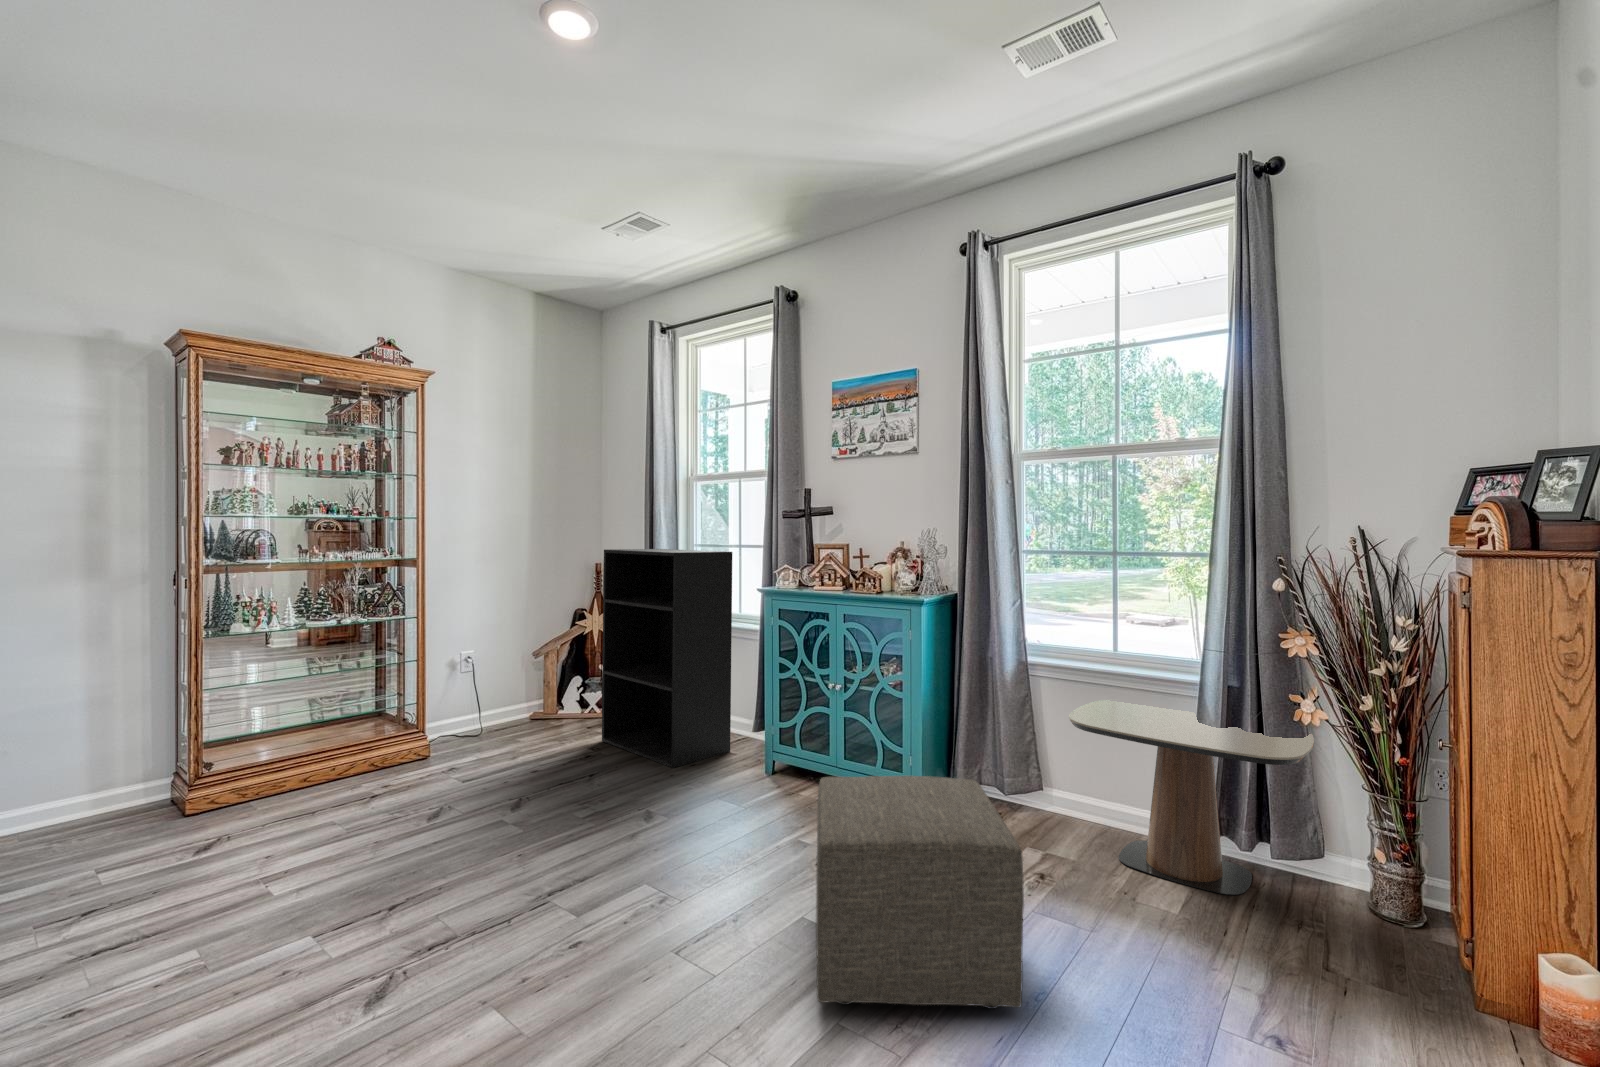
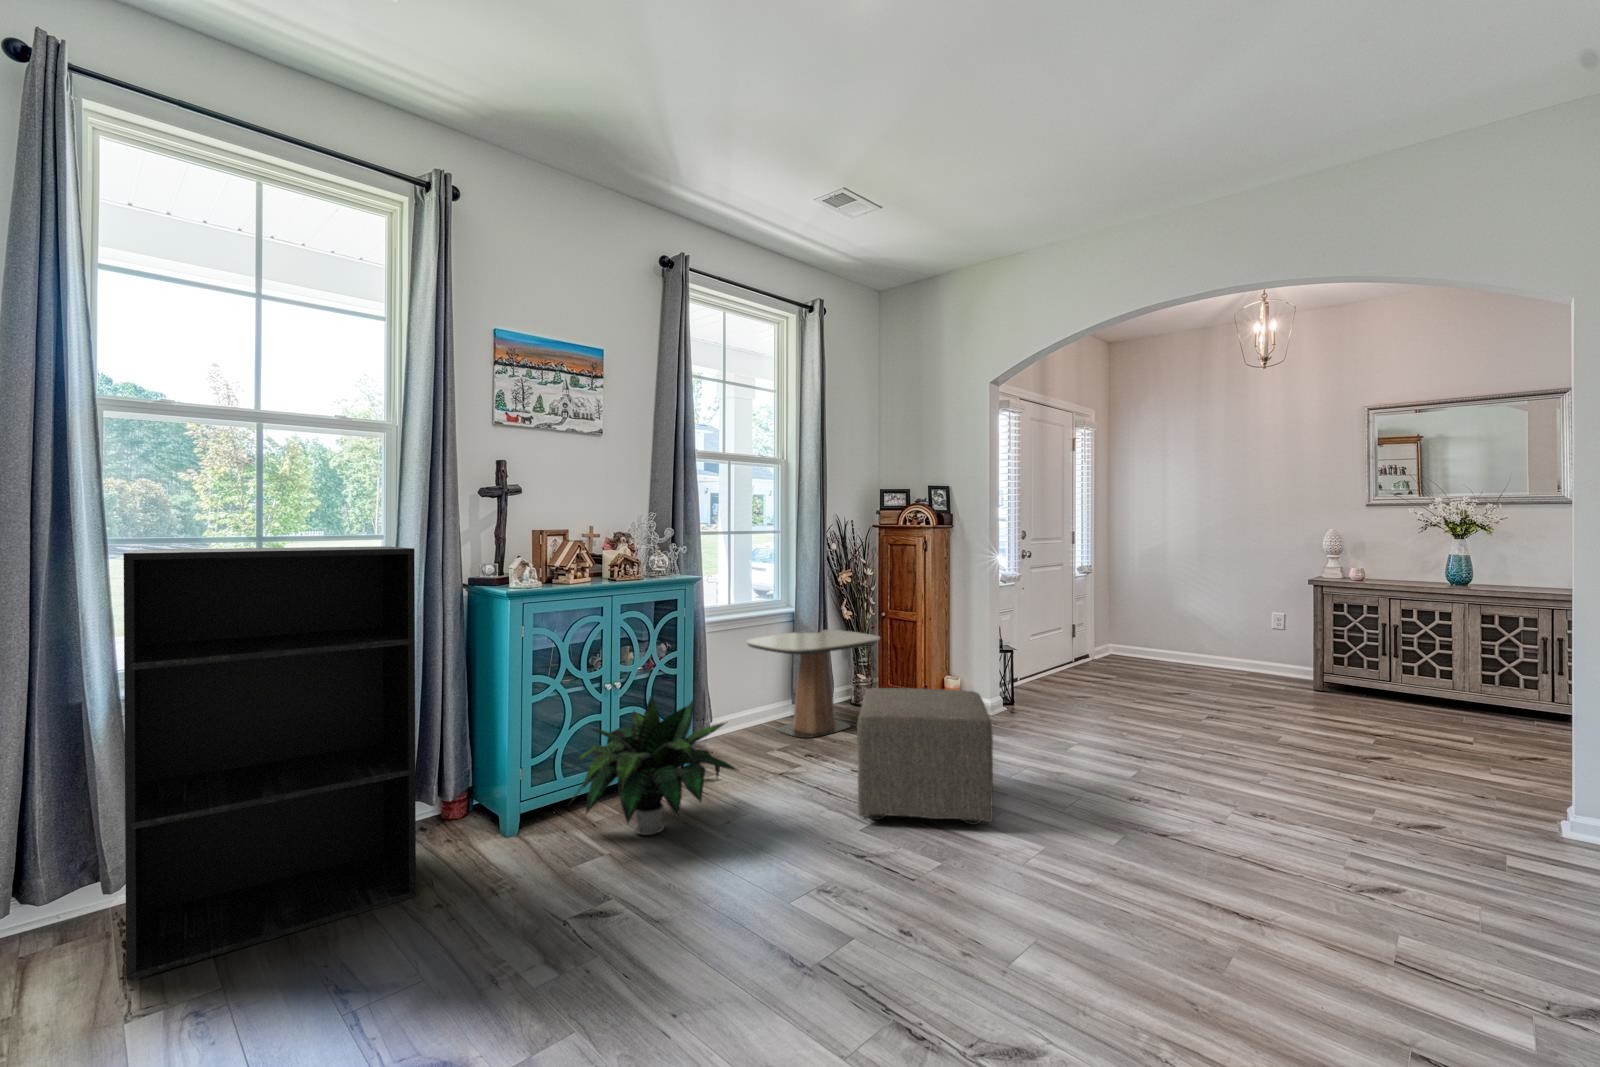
potted plant: none [711,694,863,816] -> present [572,696,738,835]

